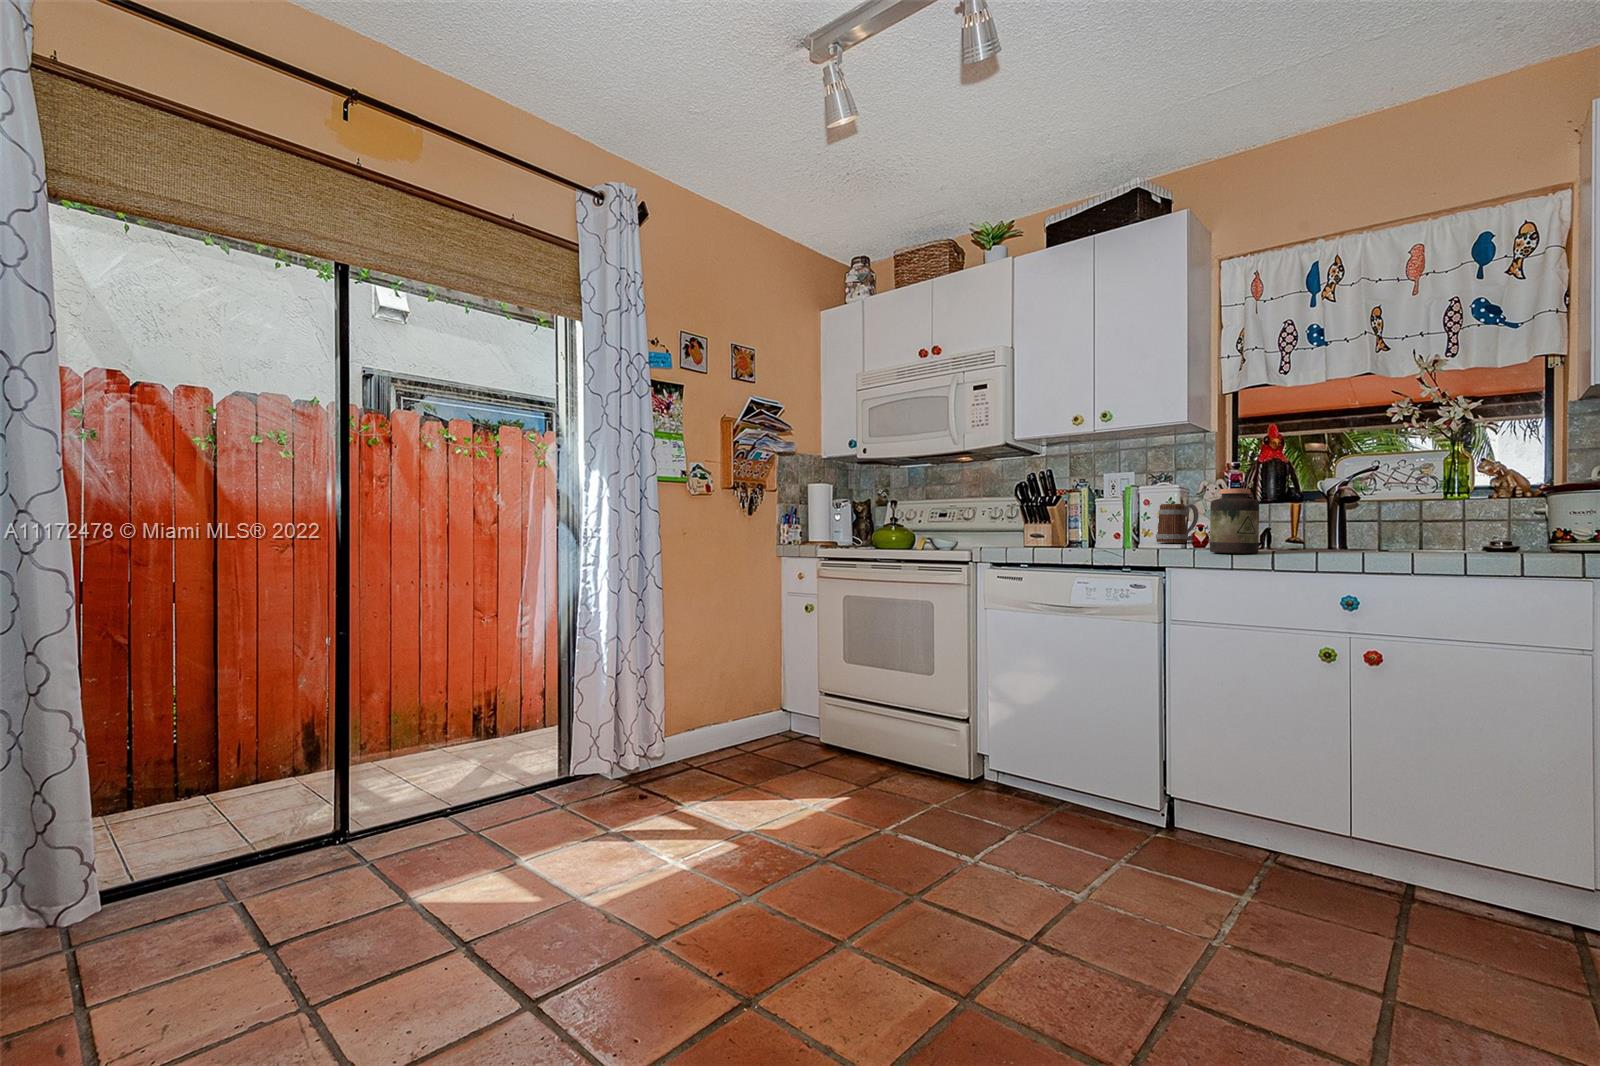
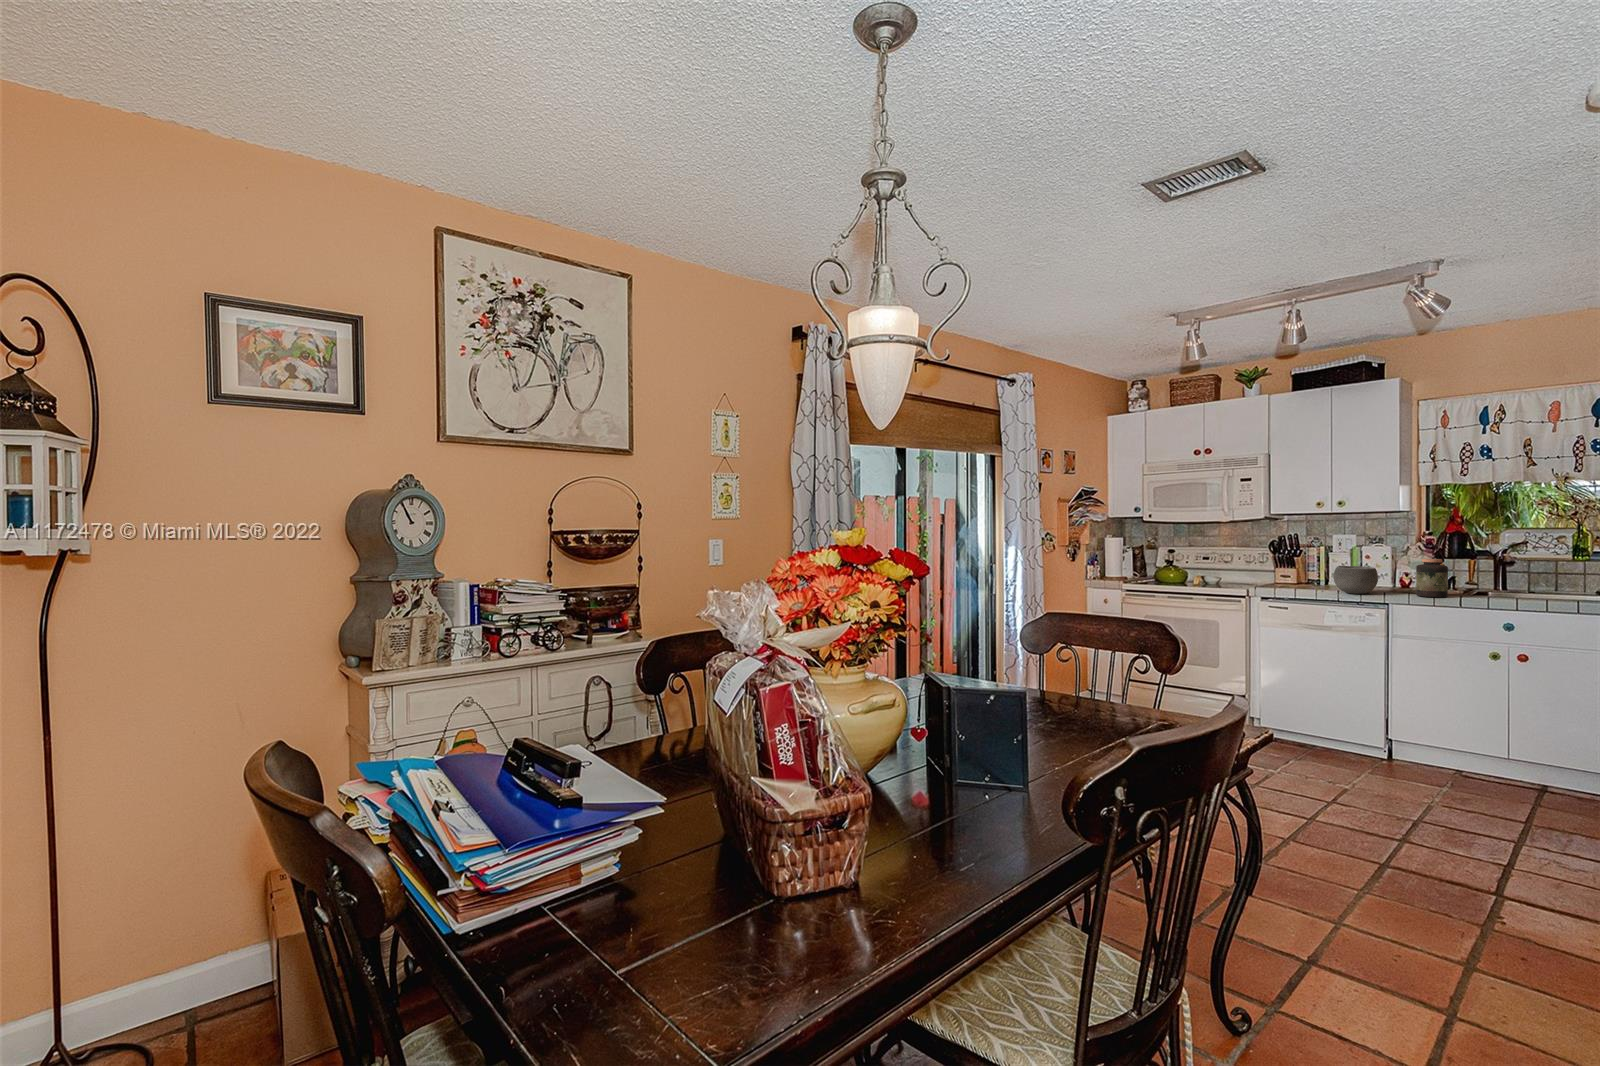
mug: present [1156,504,1199,543] -> none [1375,559,1405,584]
bowl: none [1088,507,1153,551] -> present [1333,566,1378,594]

